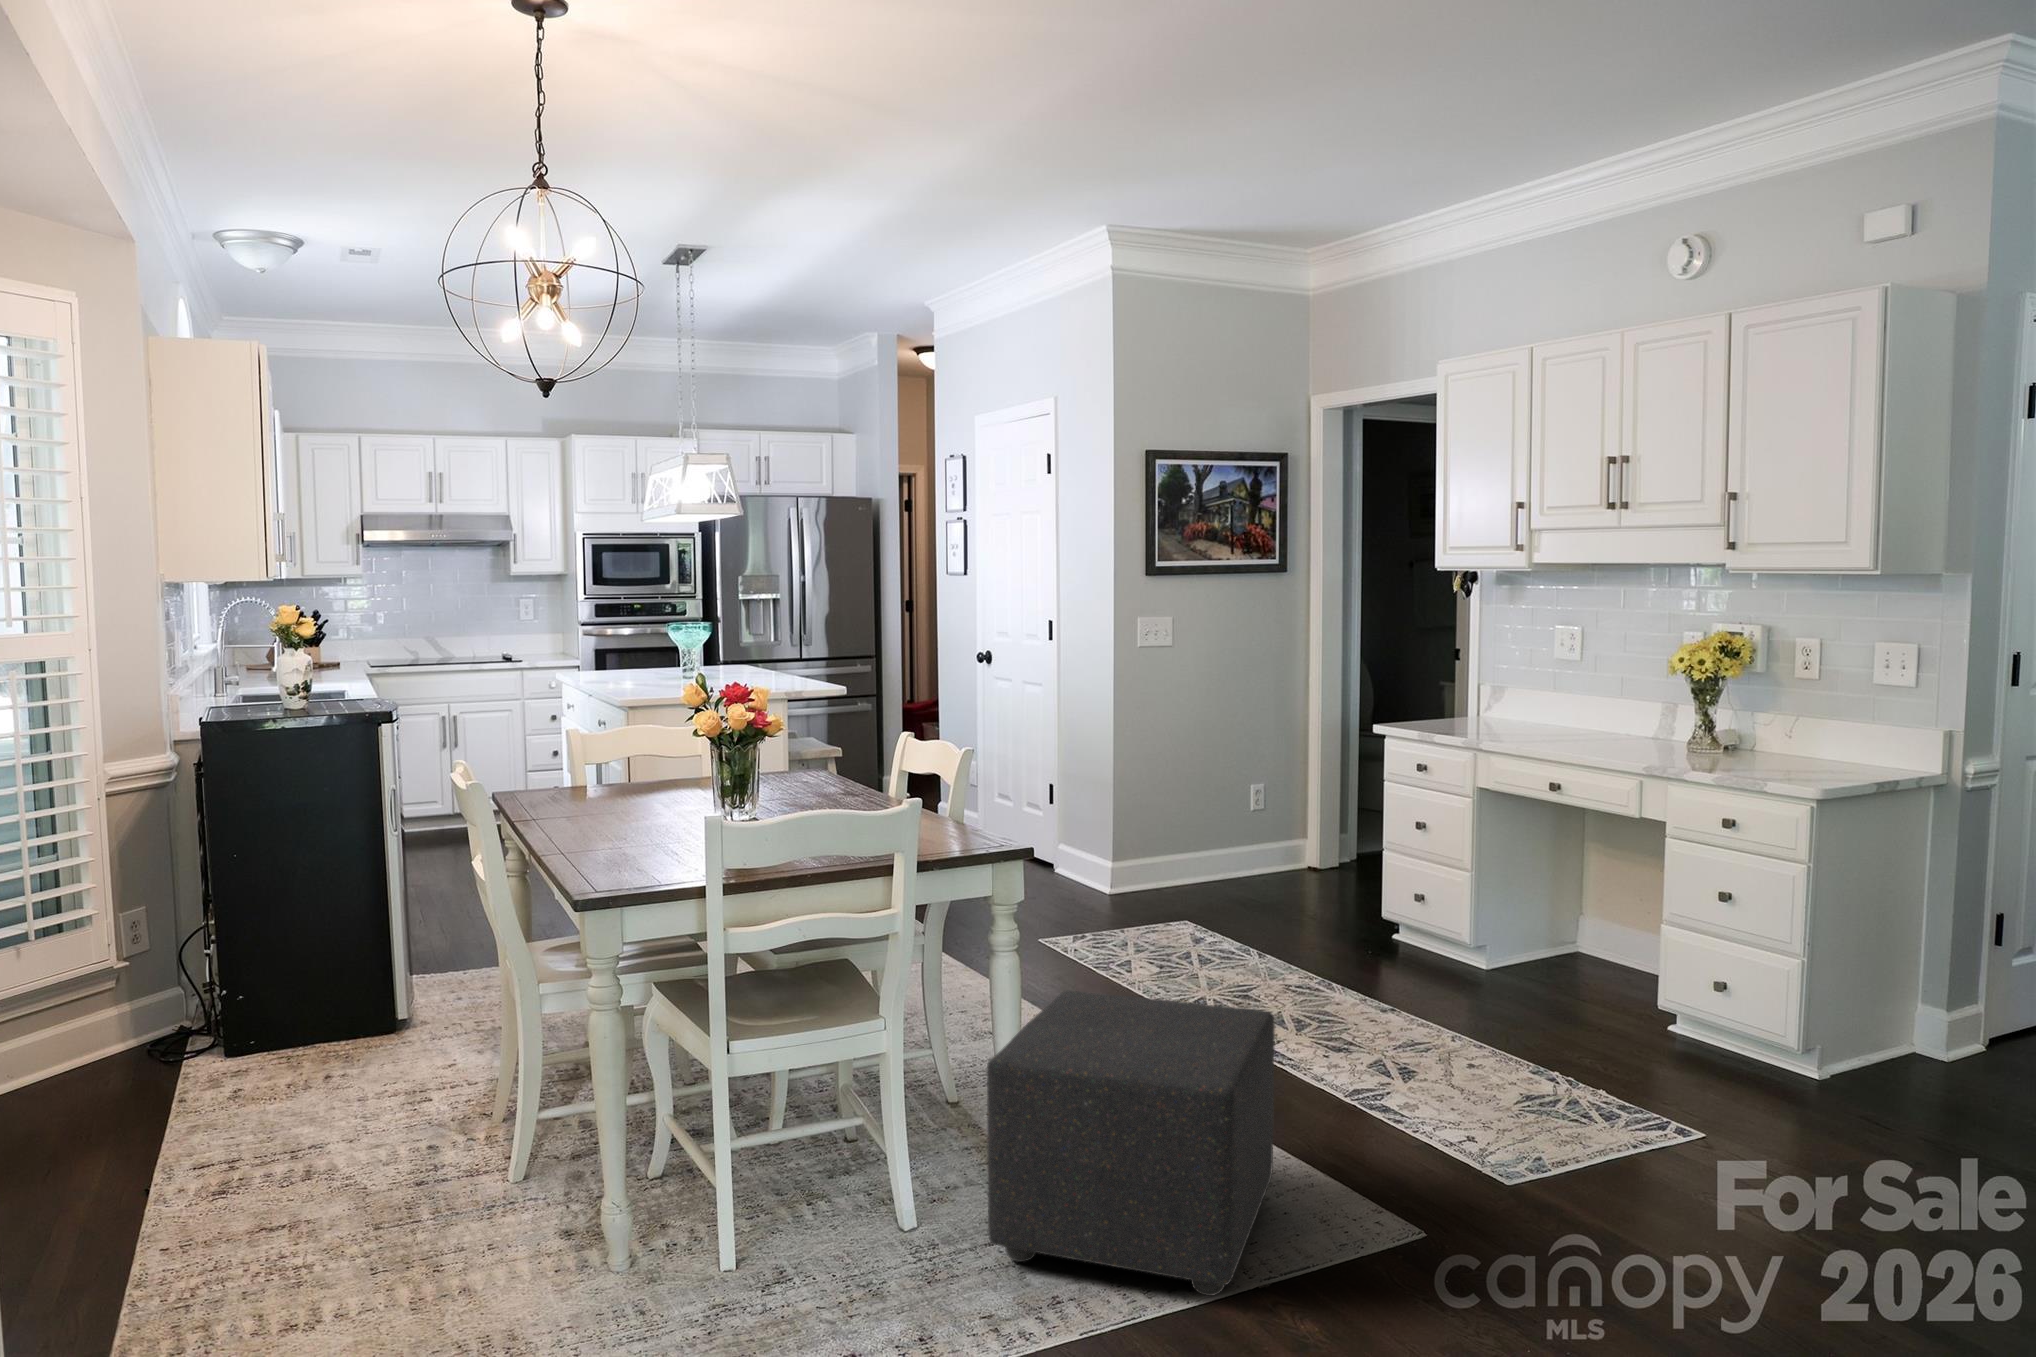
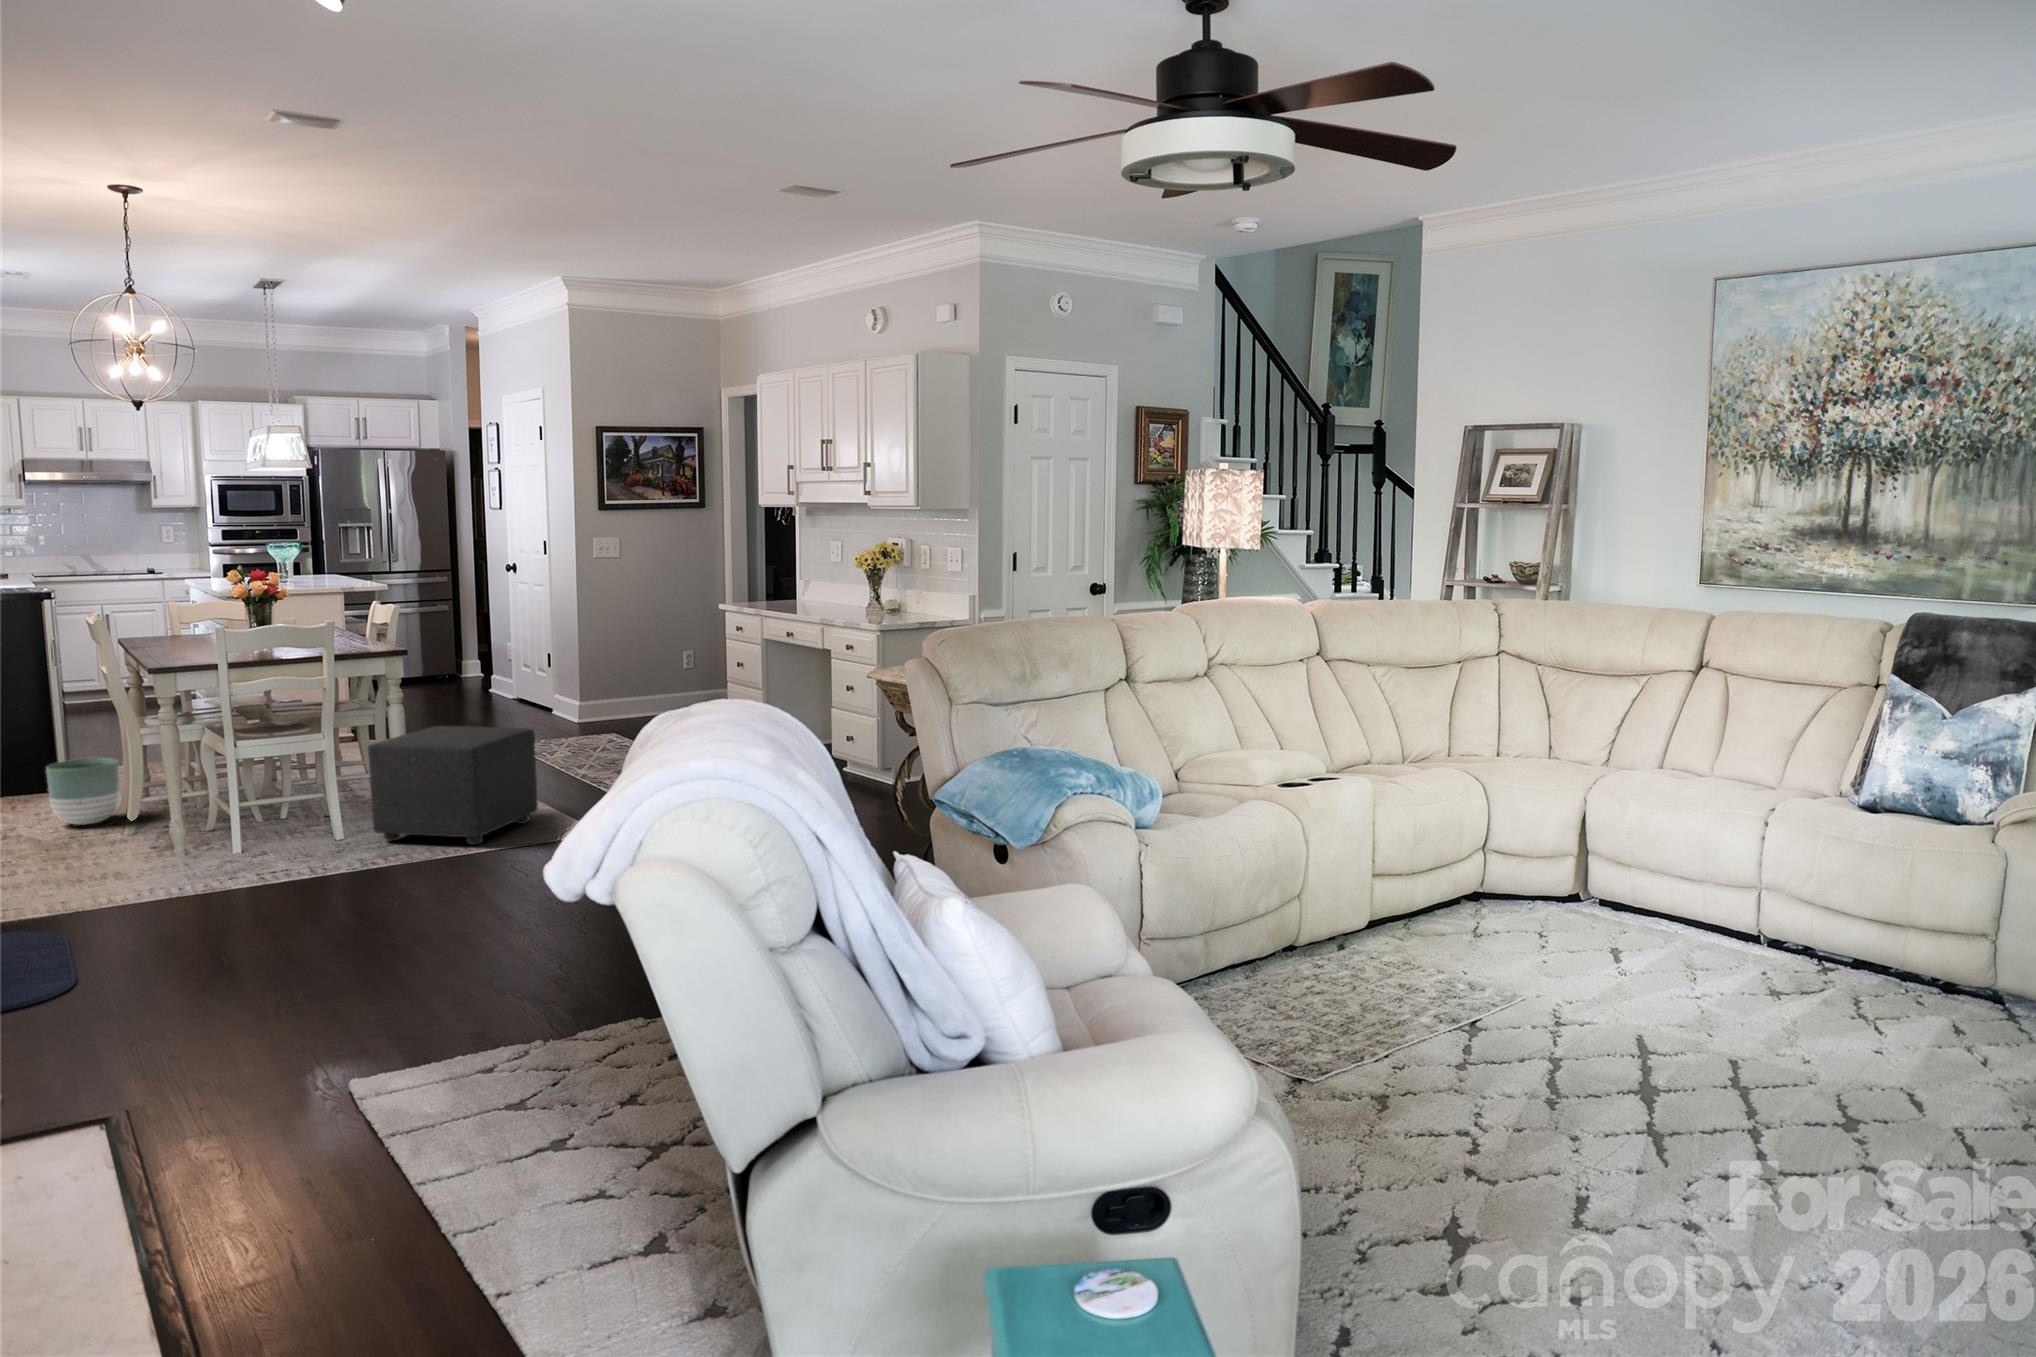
planter: none [373,1014,492,1147] -> present [46,758,120,825]

